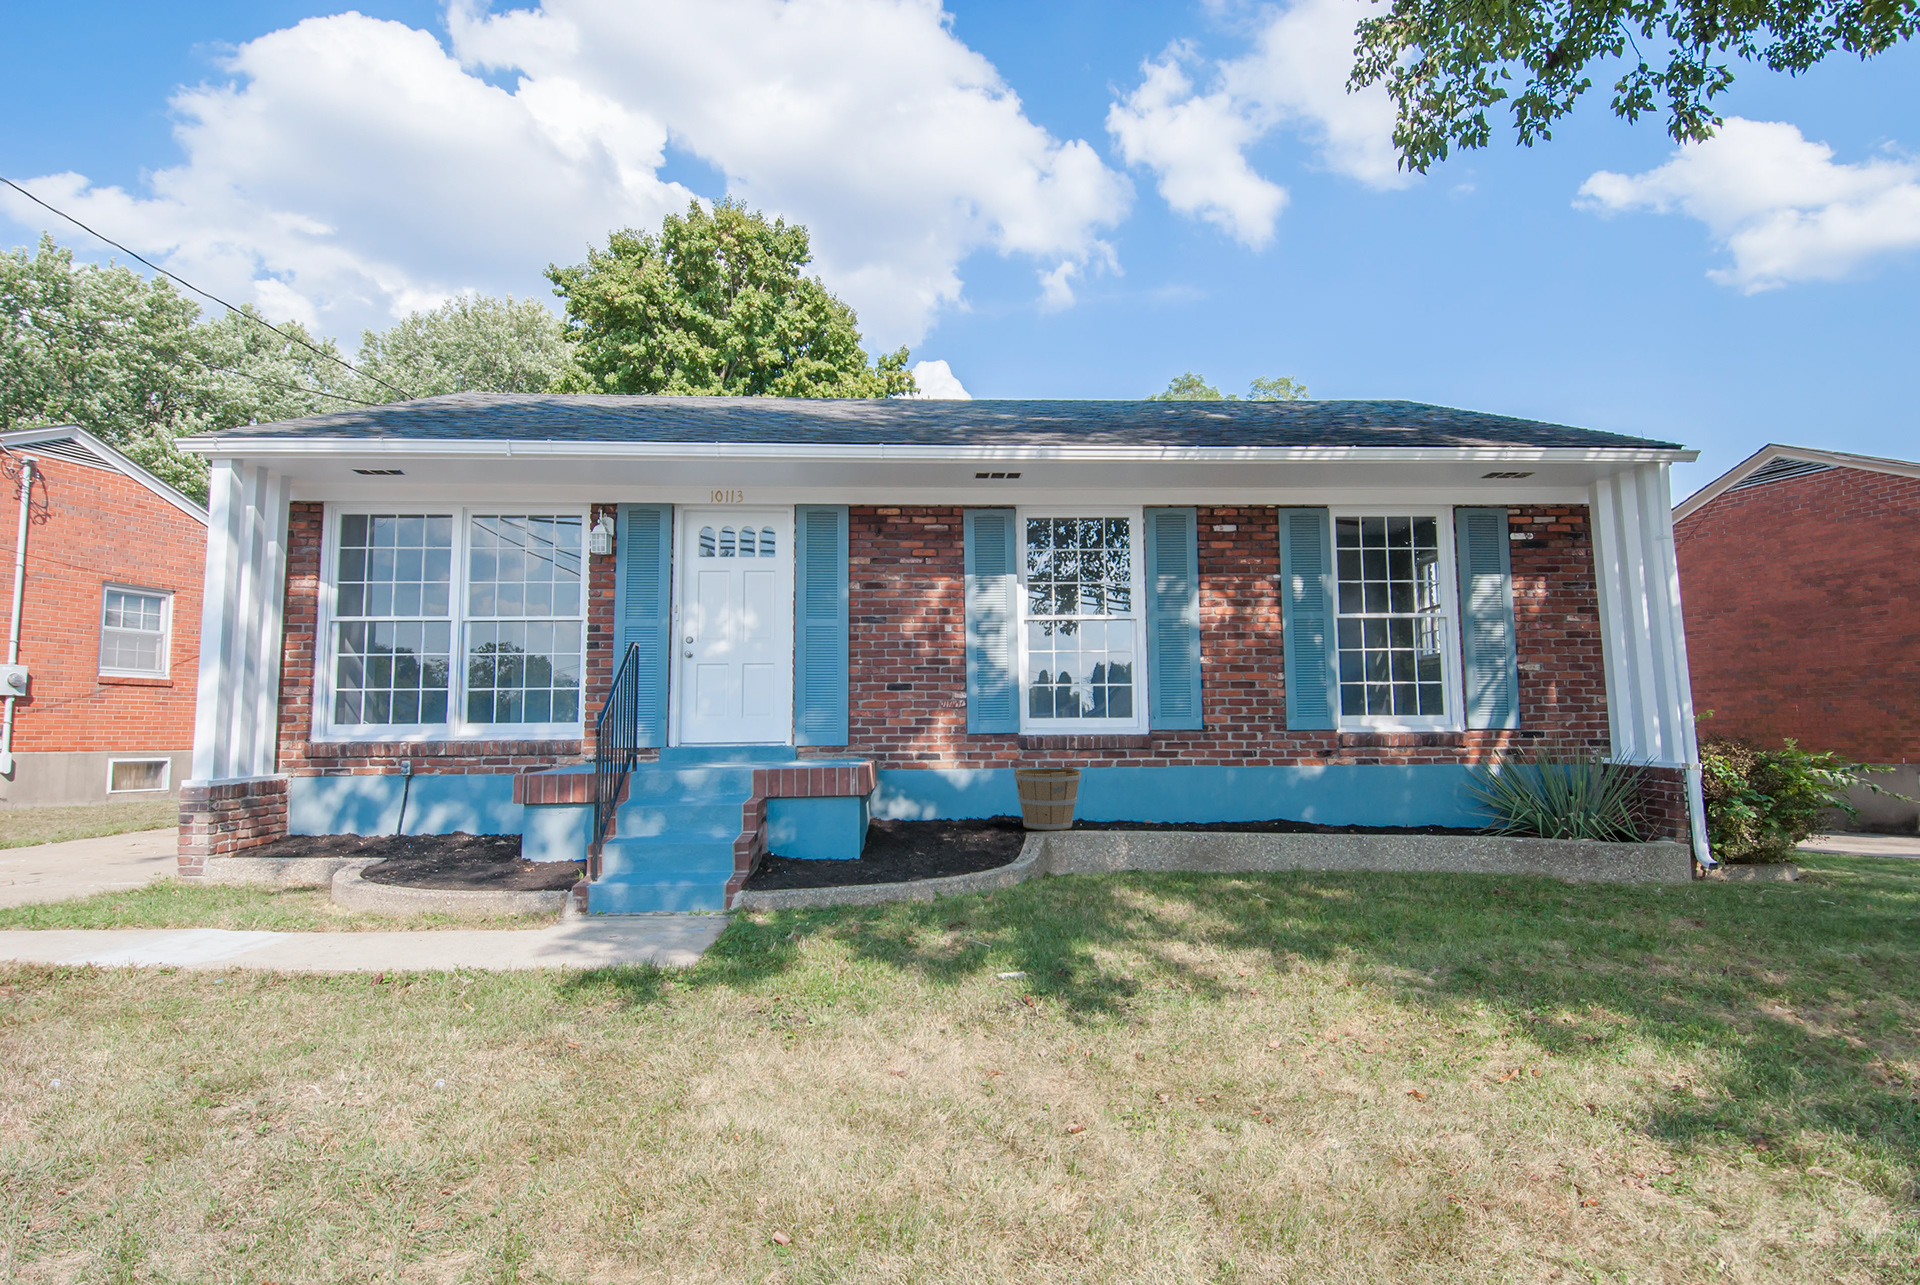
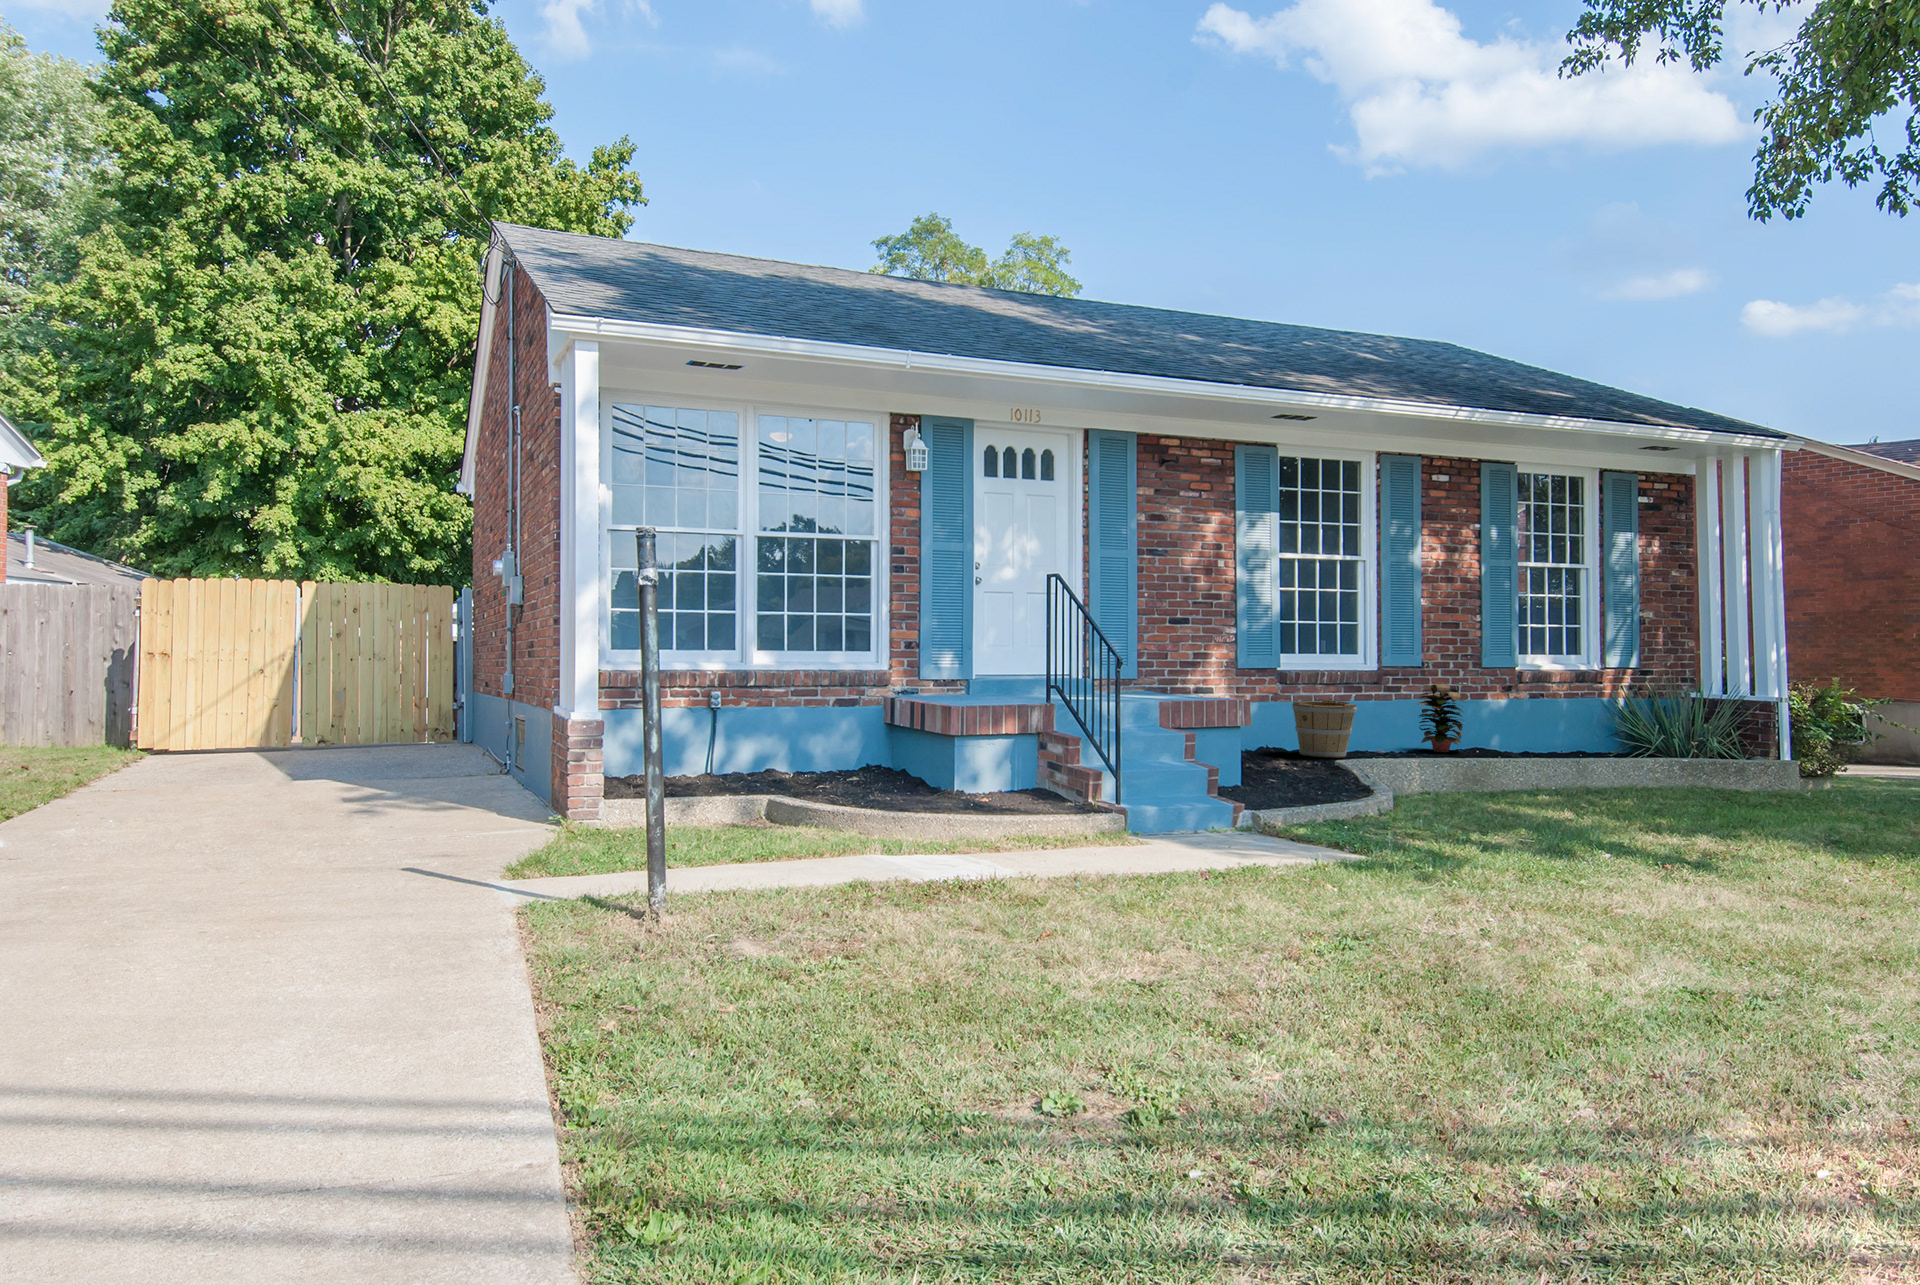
decorative plant: none [1183,750,1238,825] -> present [1418,685,1465,752]

